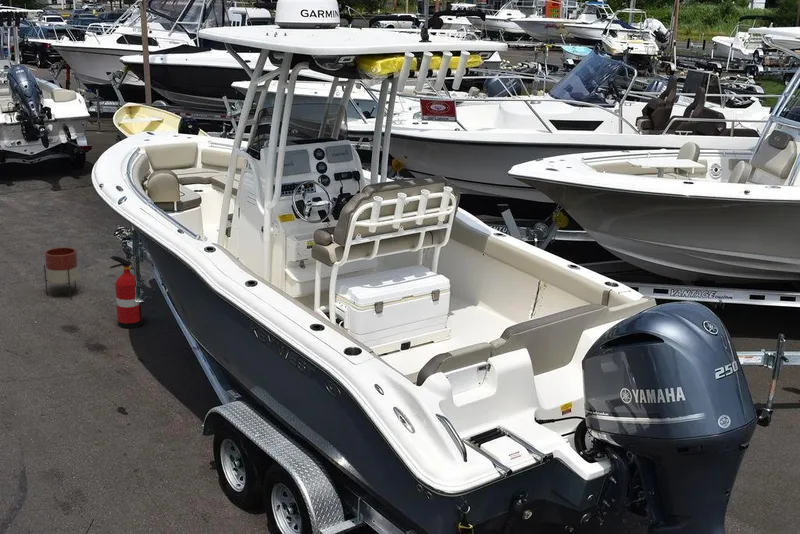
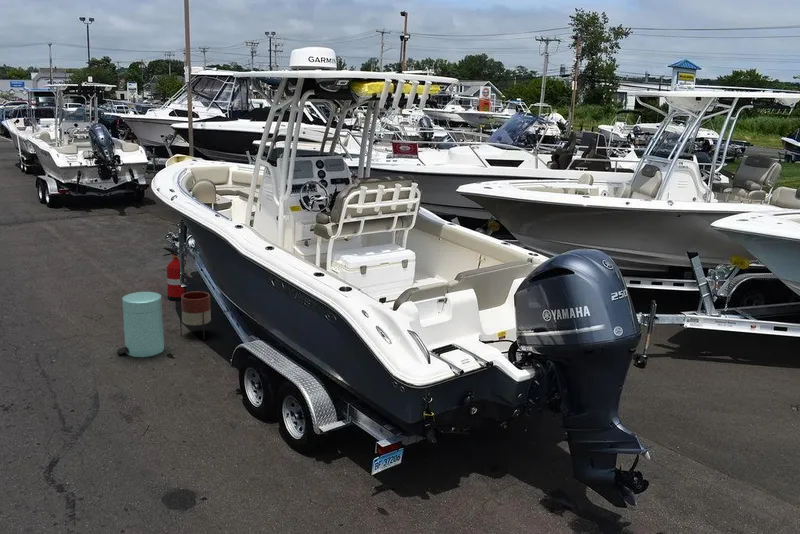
planter: present [44,247,79,299] -> present [180,291,211,339]
trash can: none [51,327,113,417] -> present [117,292,164,357]

